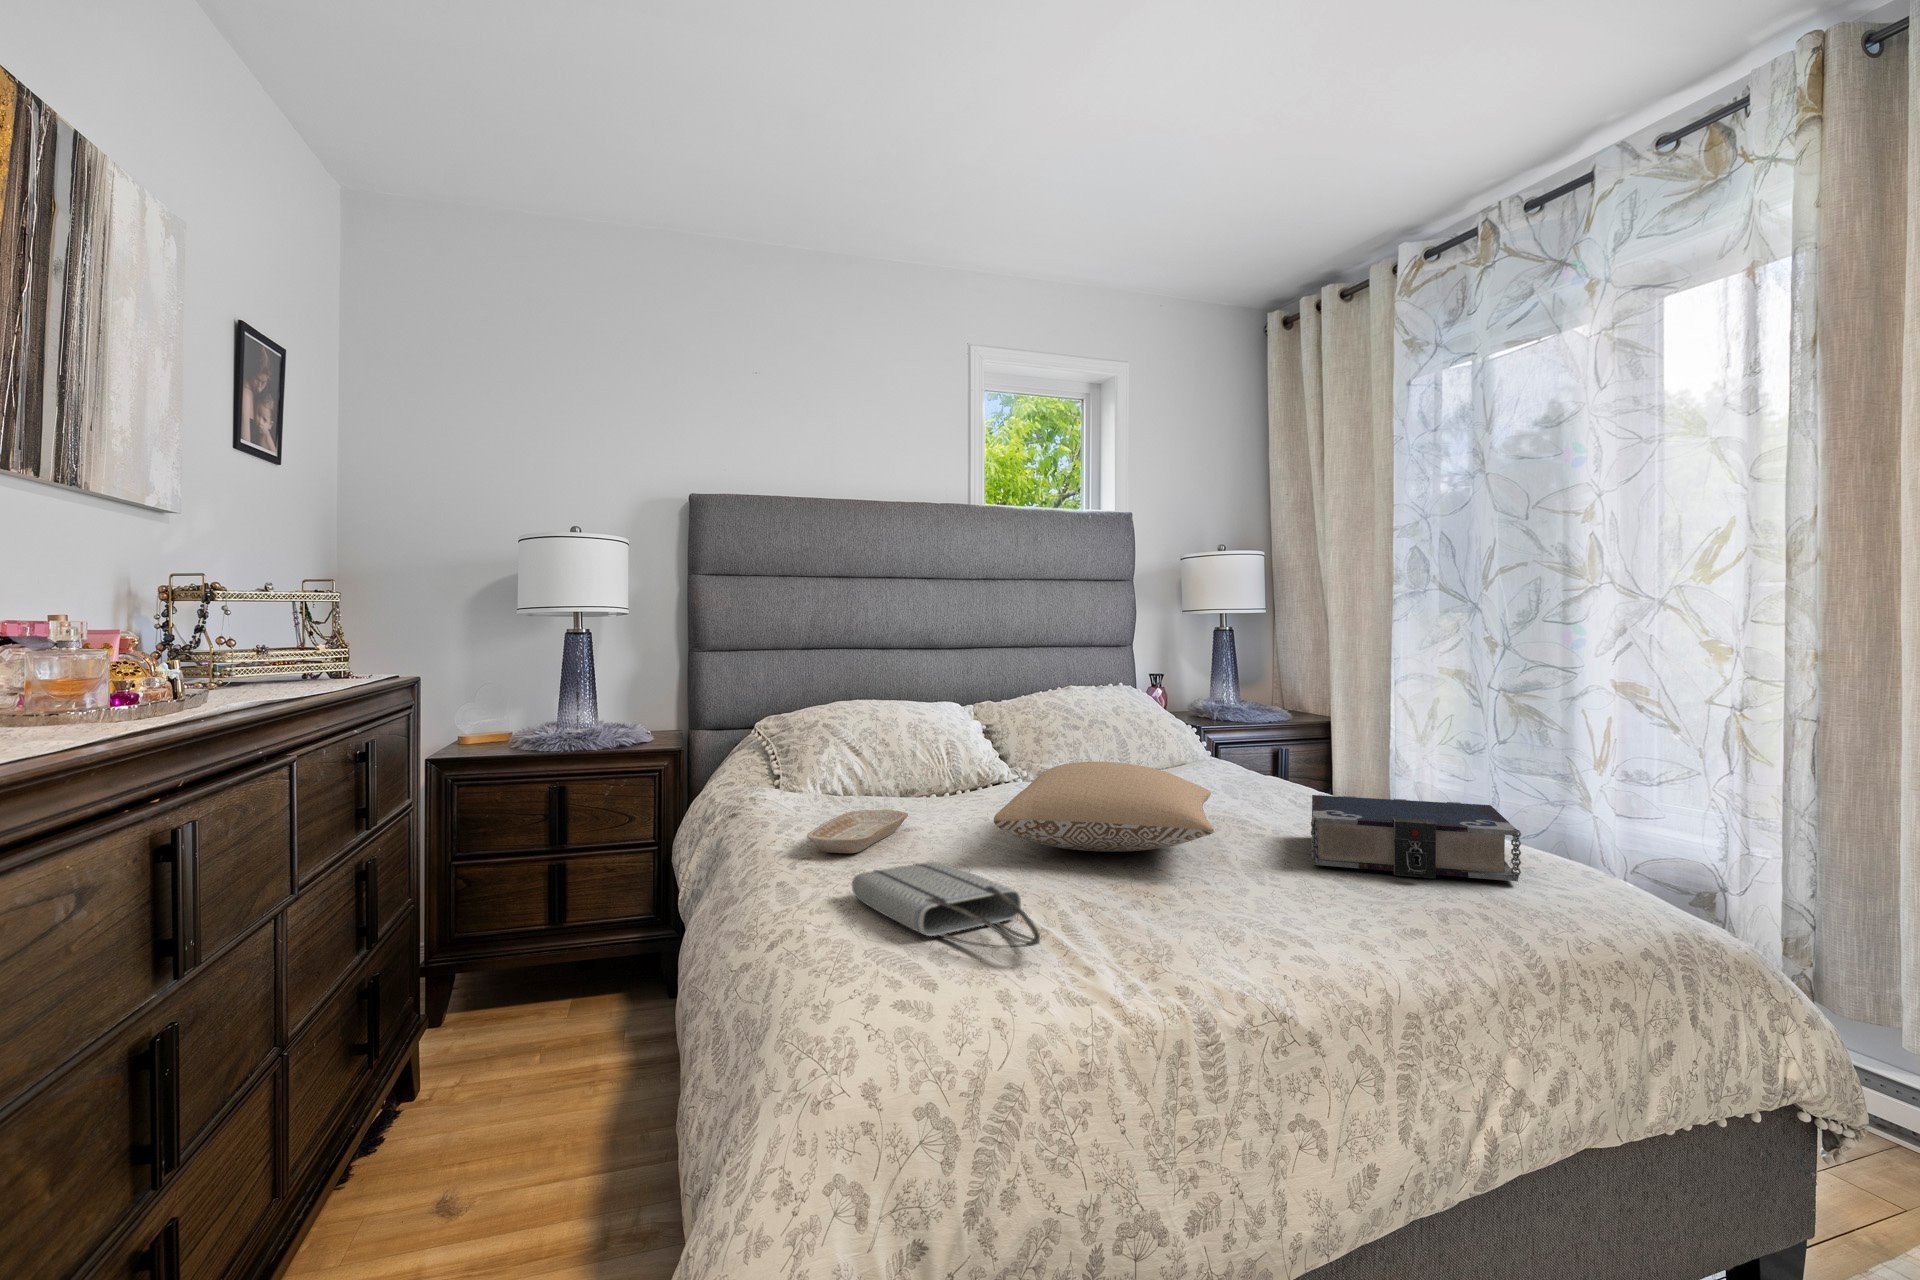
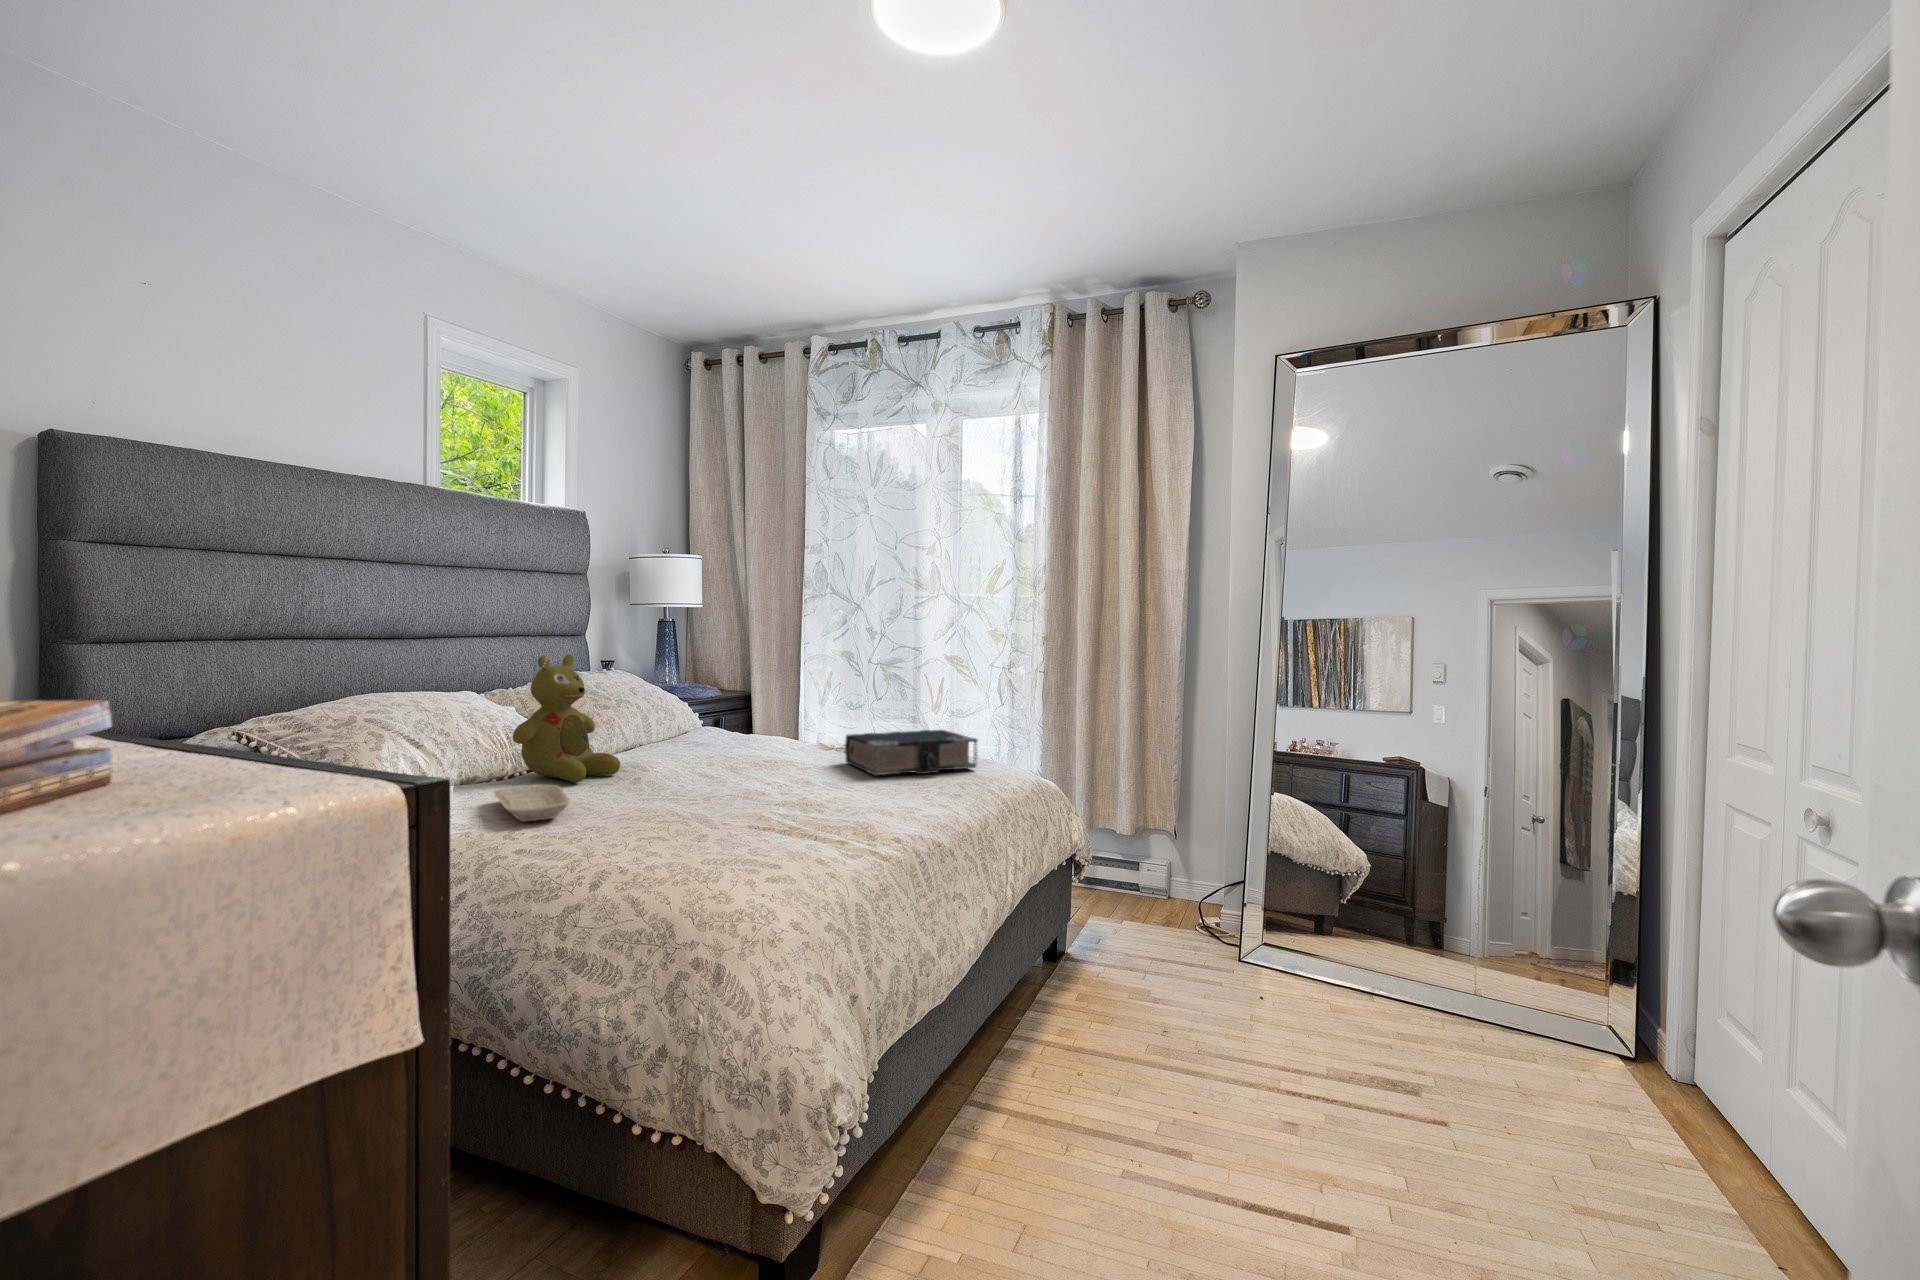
stuffed bear: none [909,667,1020,813] -> present [513,654,620,782]
pillow: present [994,762,1214,852] -> none [648,723,836,789]
tote bag: present [852,862,1040,948] -> none [623,806,820,845]

